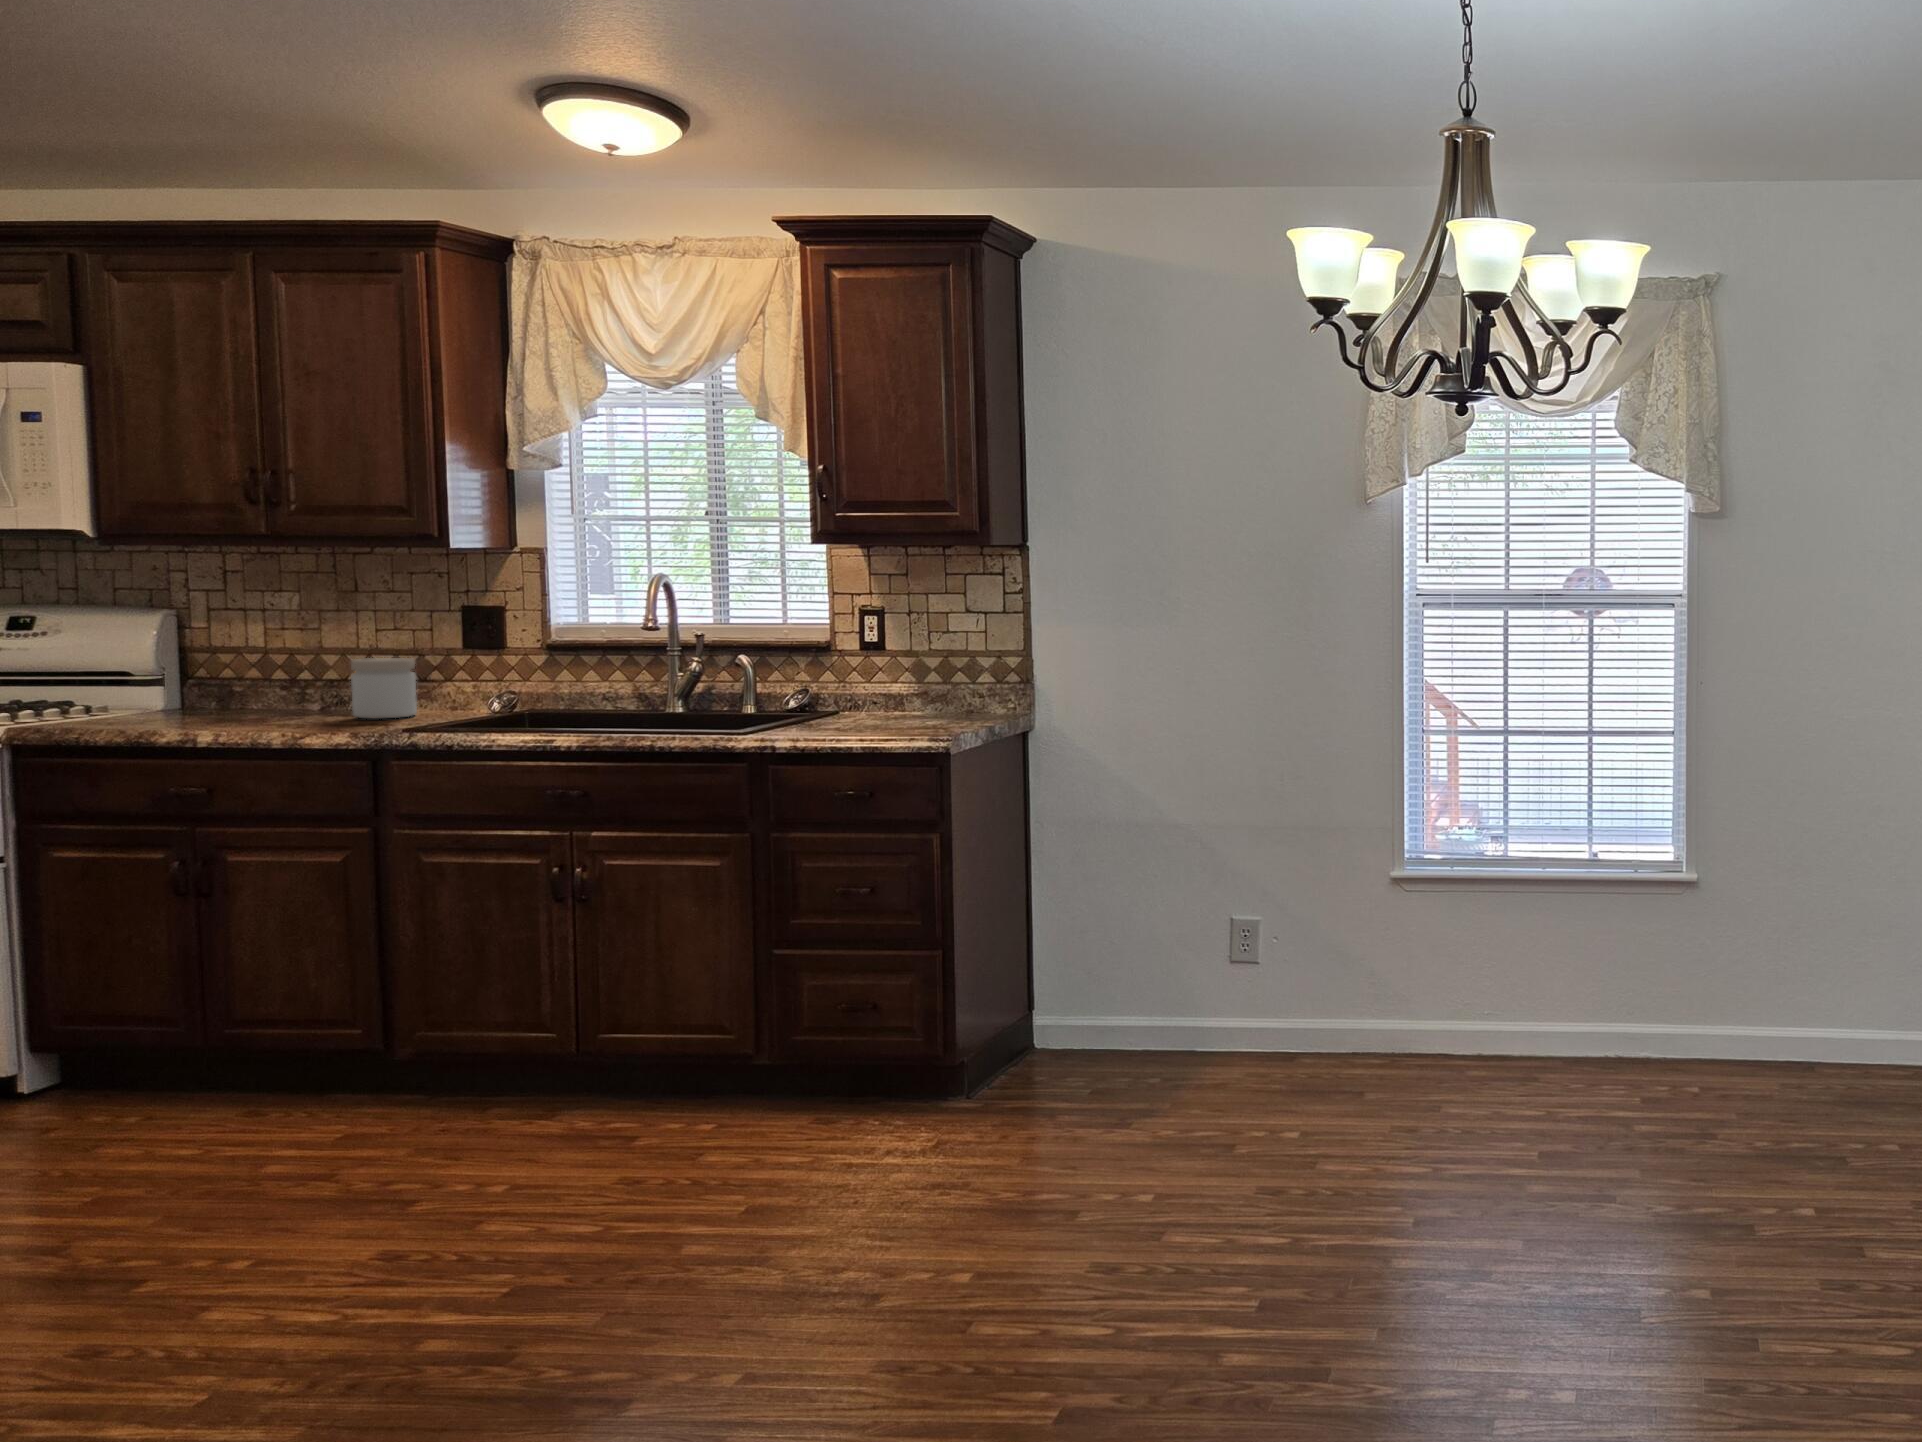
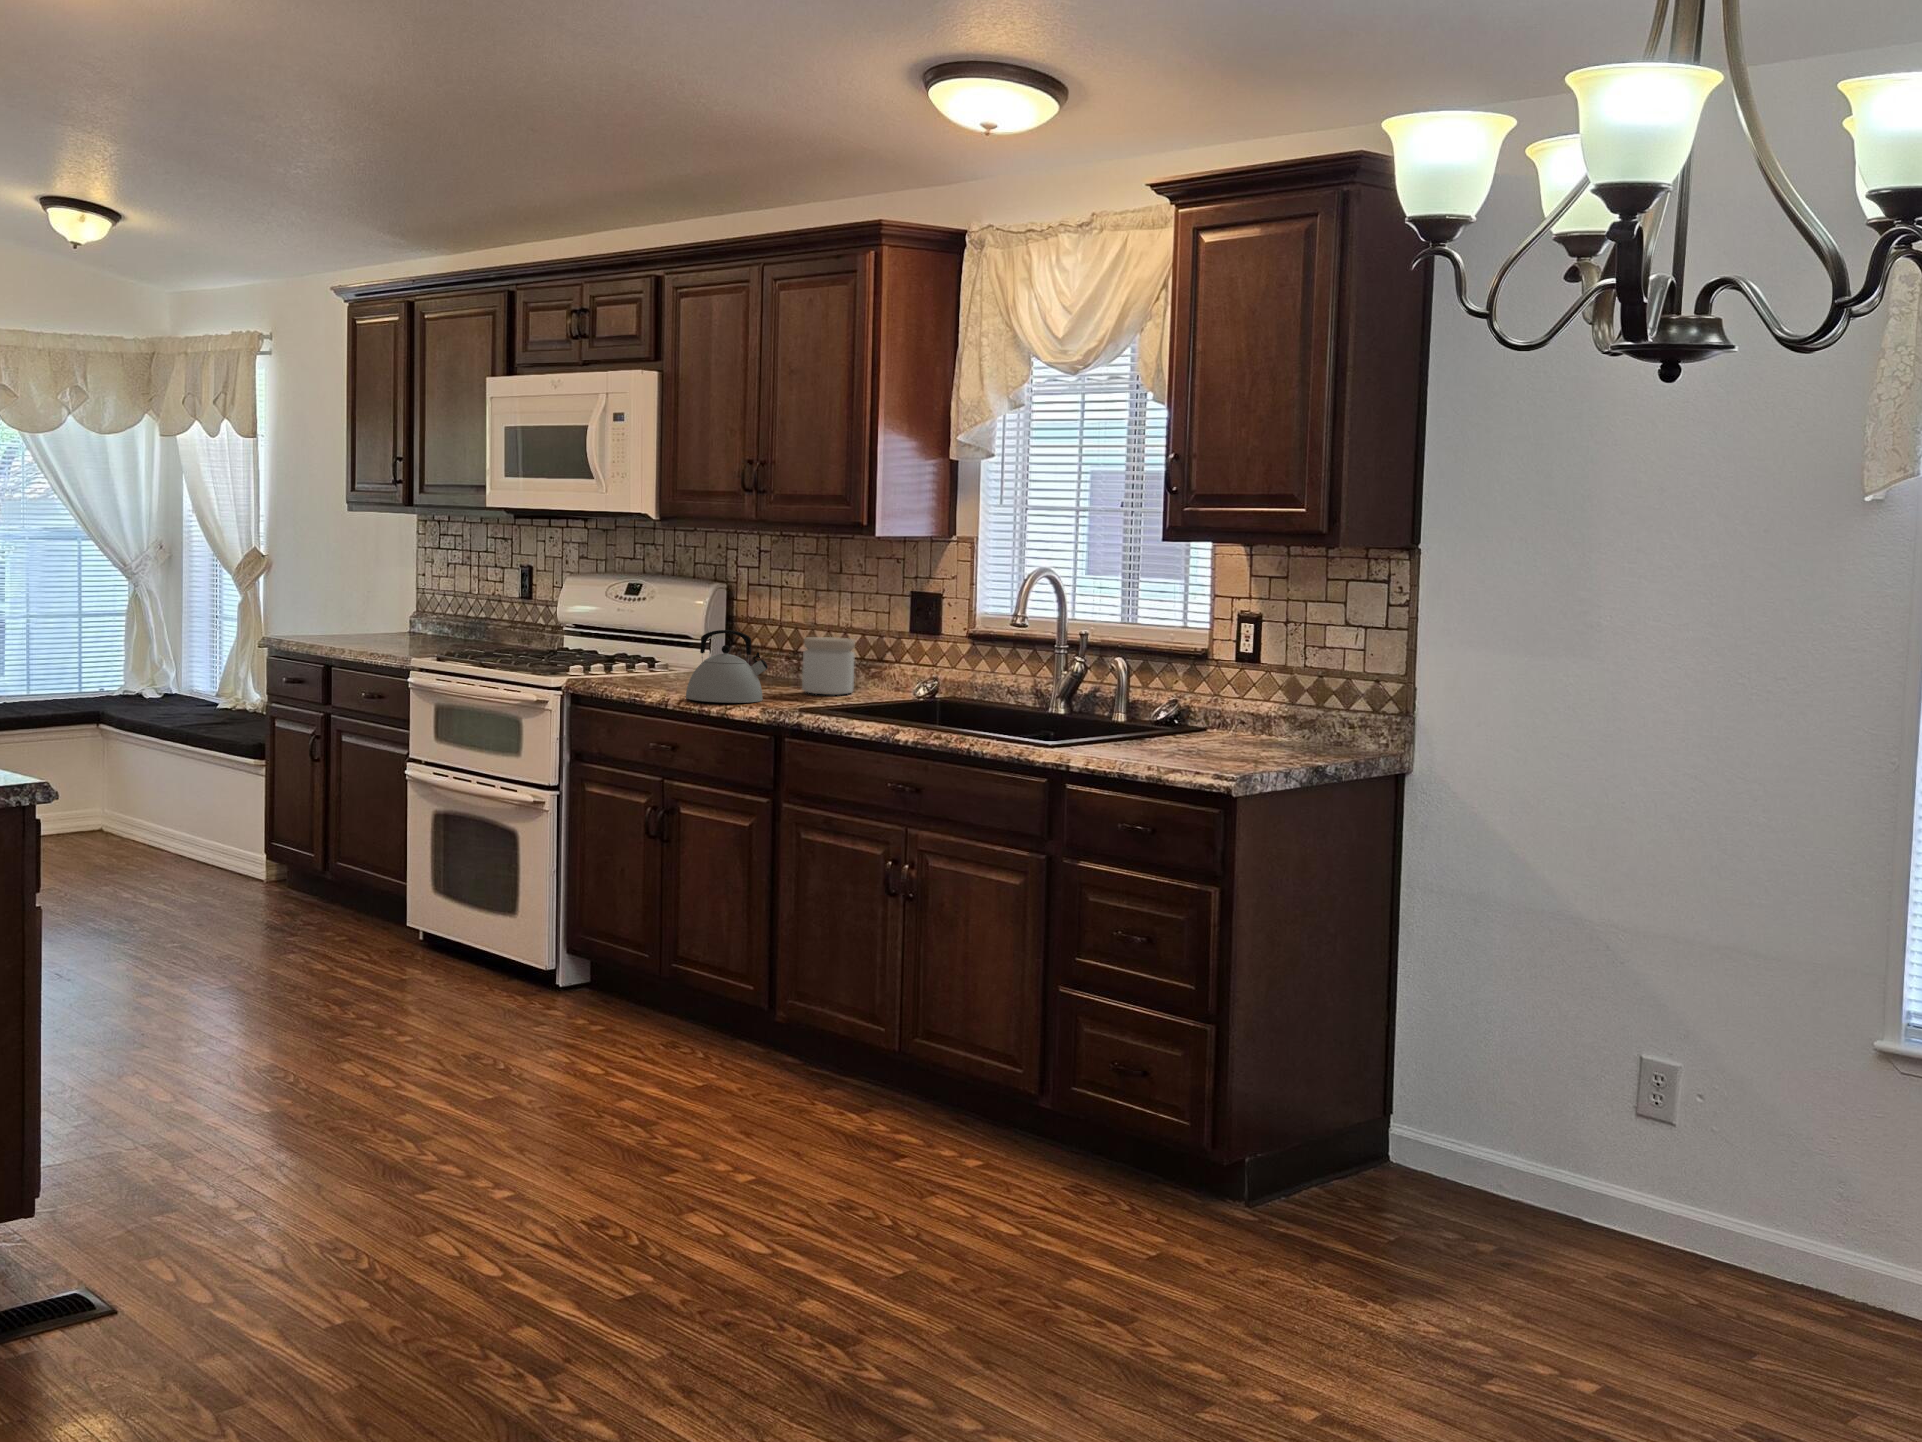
kettle: none [219,656,325,736] -> present [685,630,768,703]

